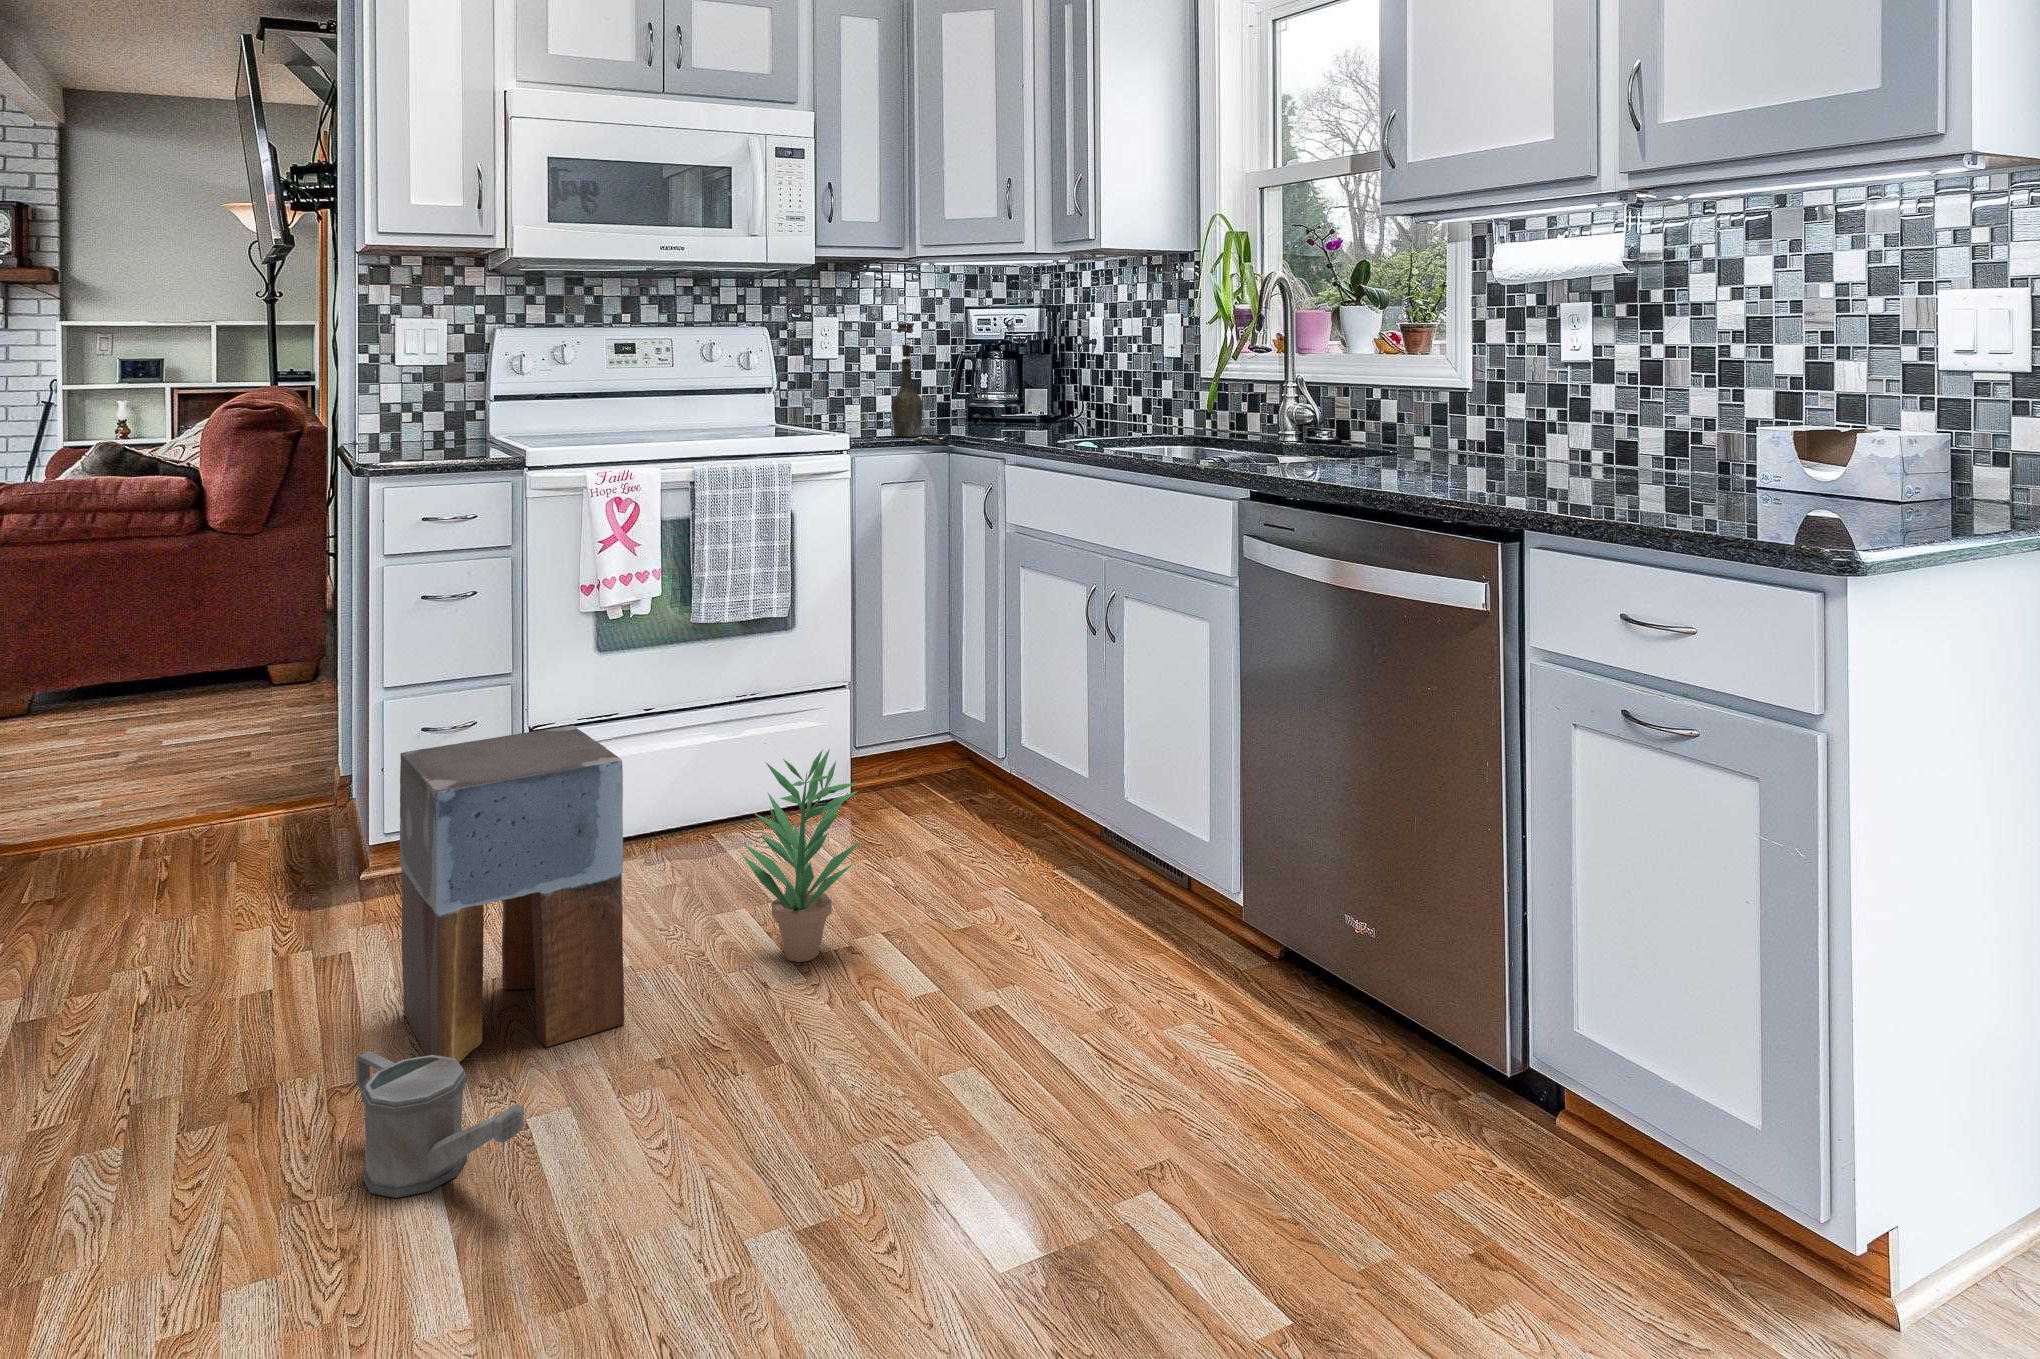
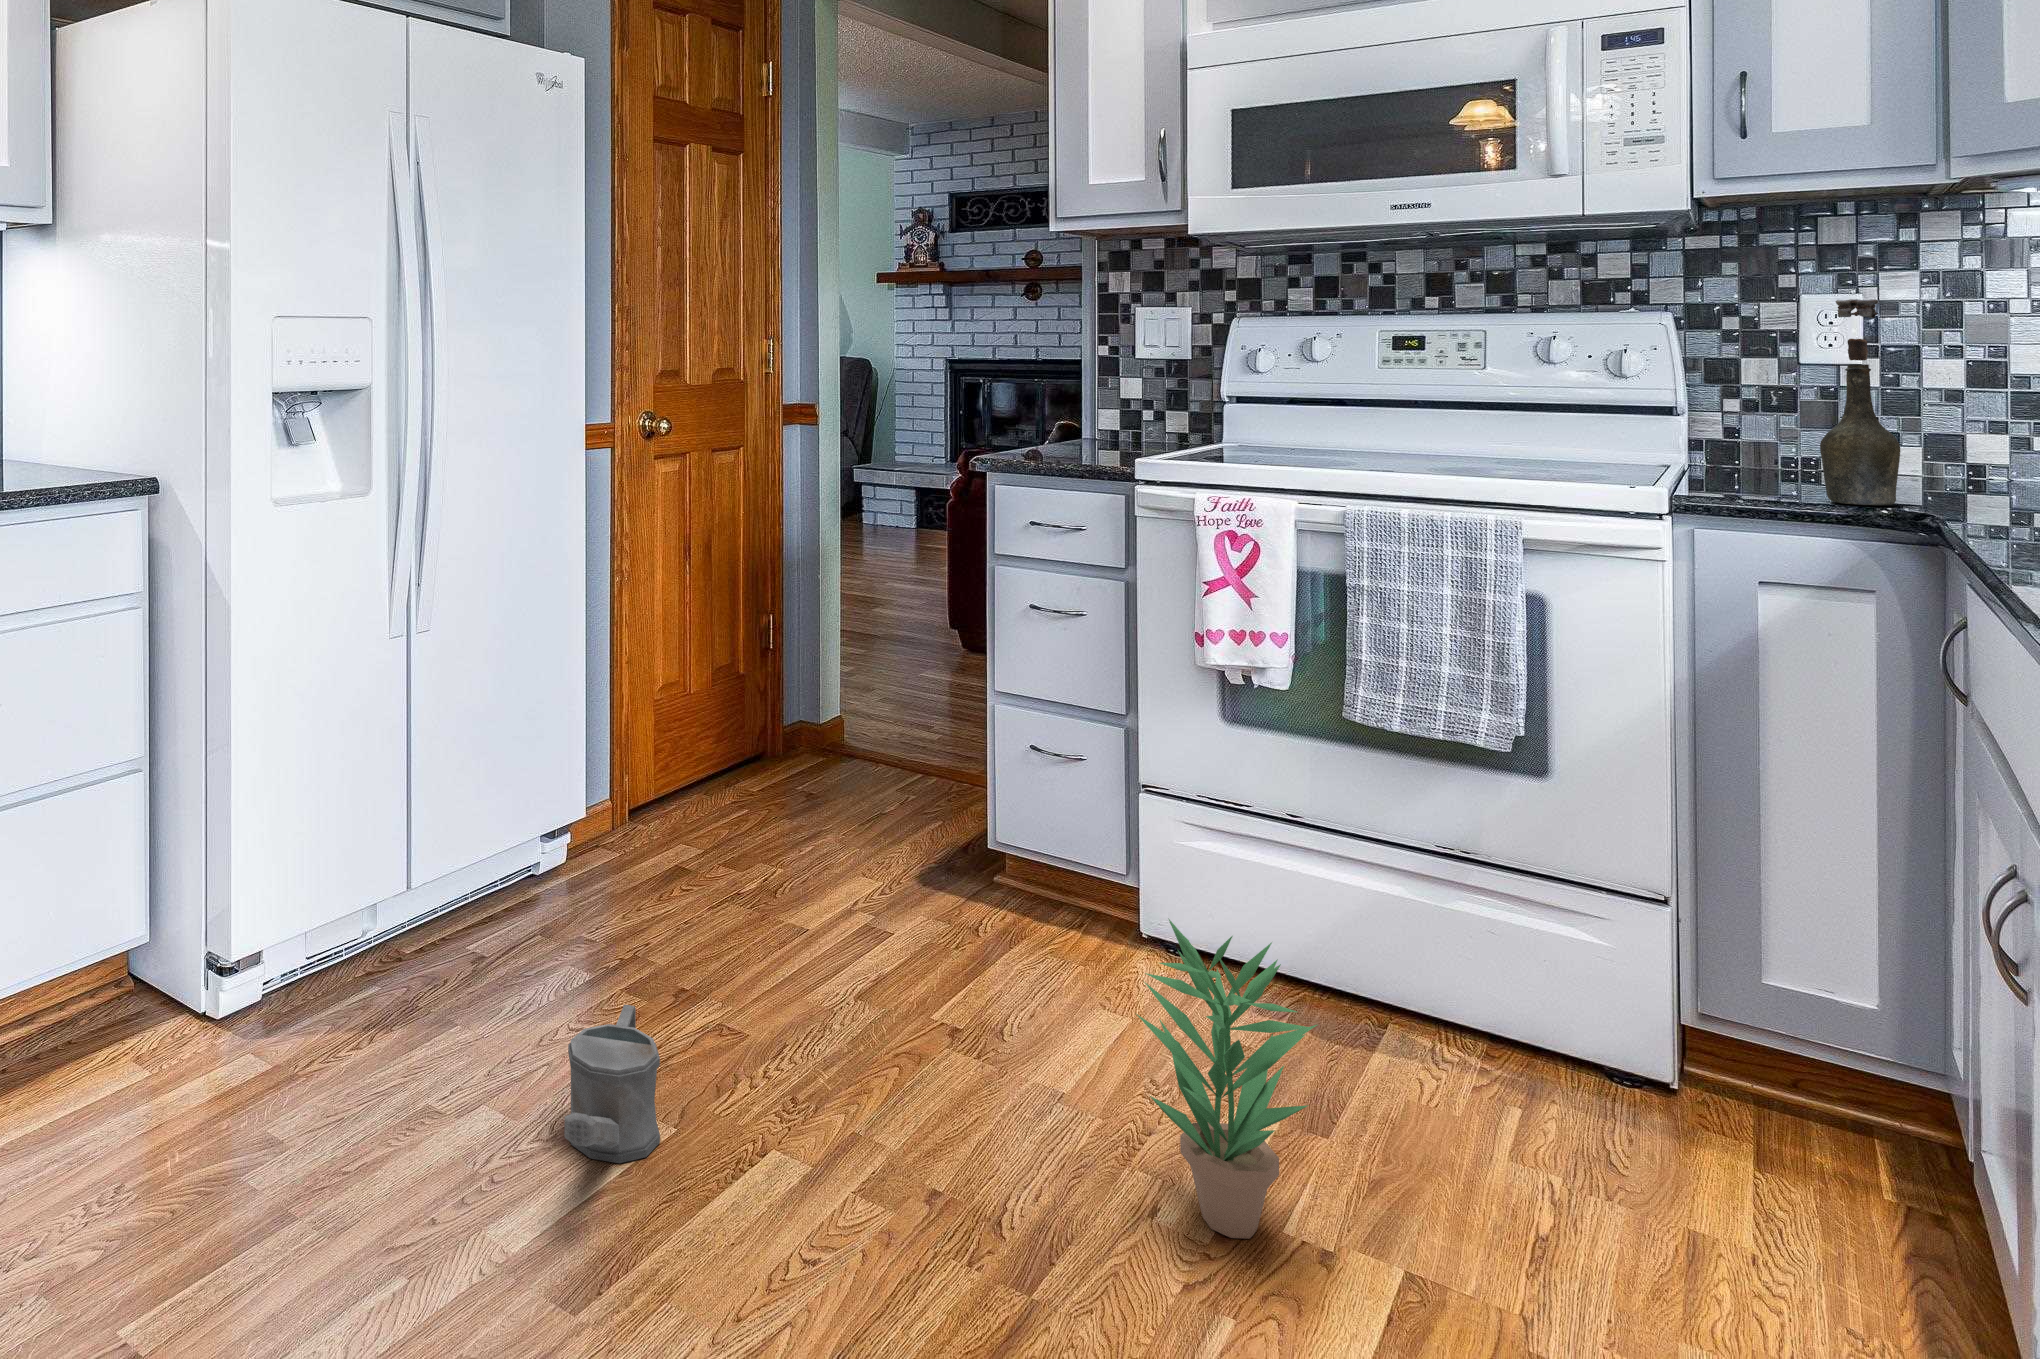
stool: present [400,725,624,1063] -> none [740,748,990,1148]

